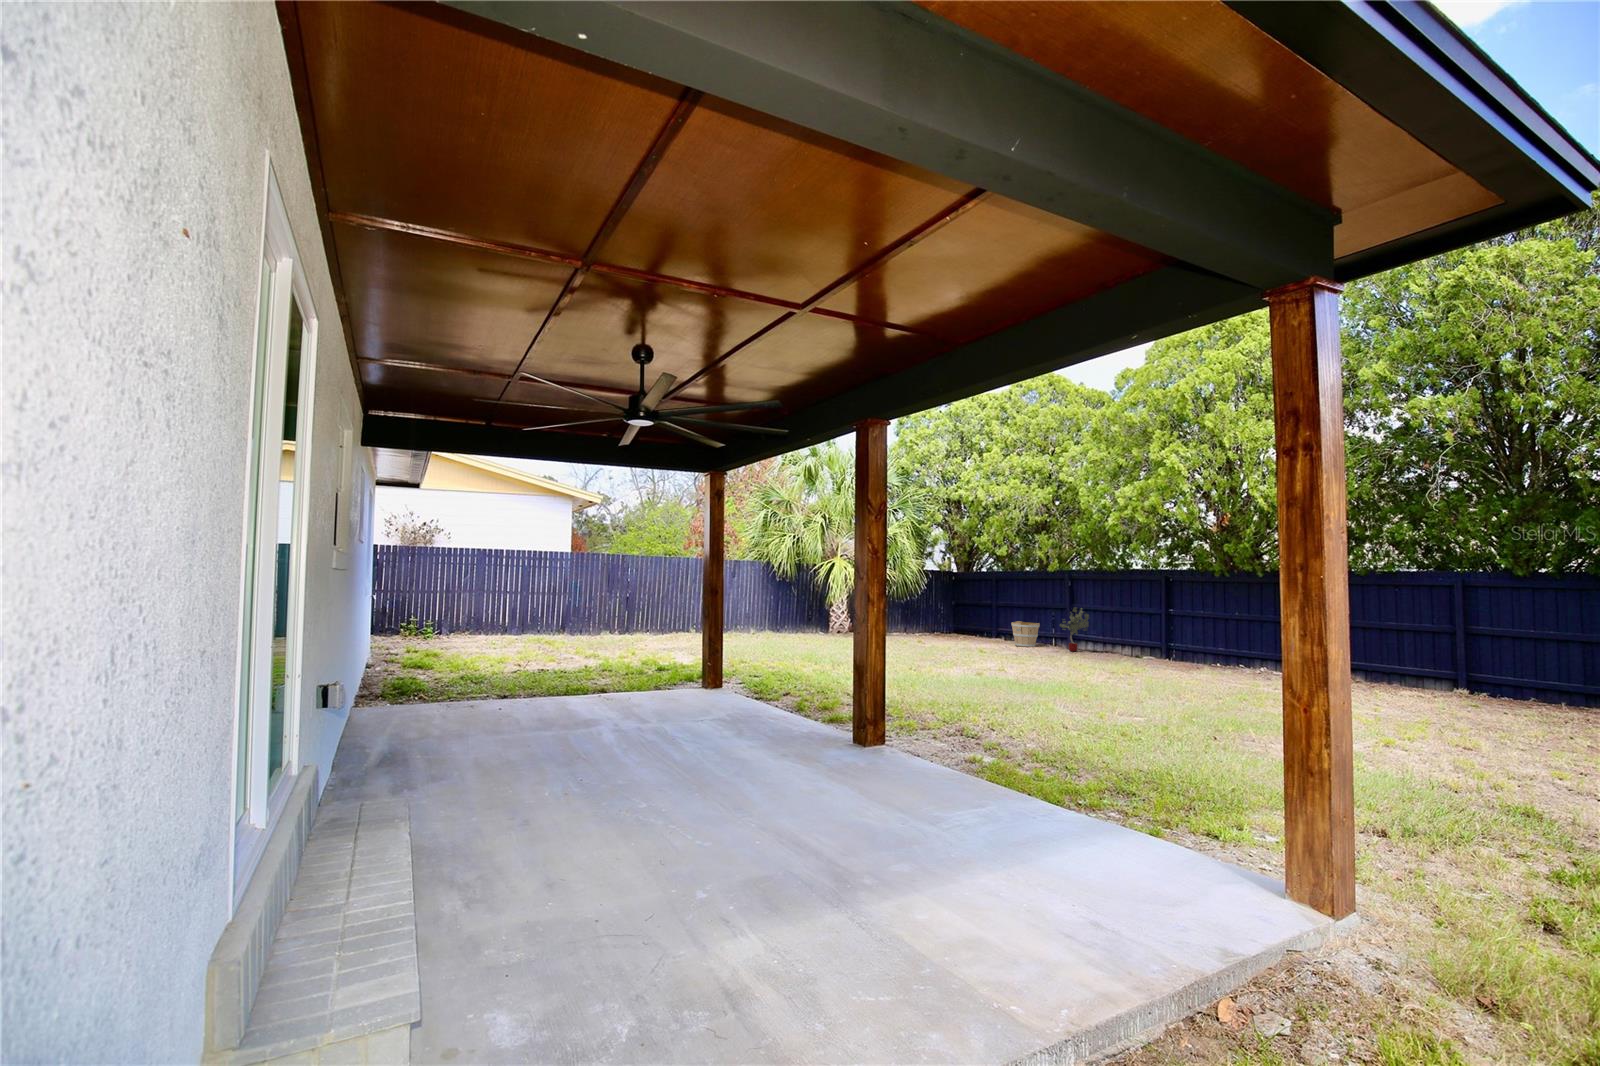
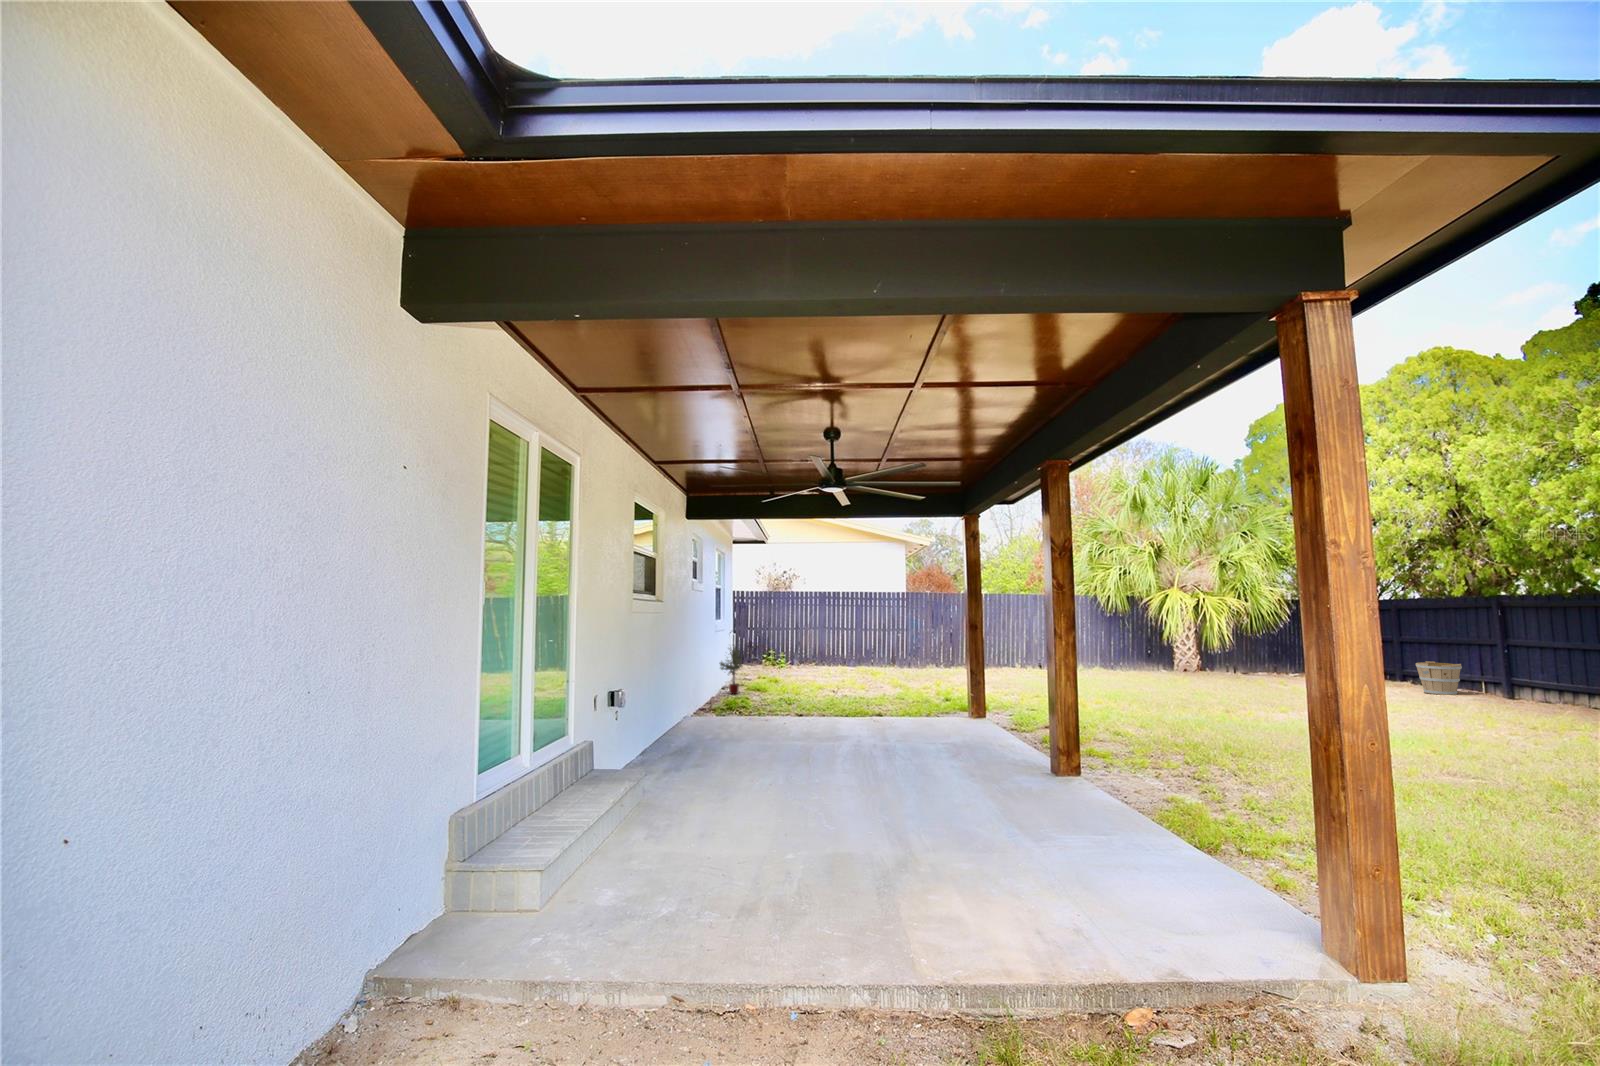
potted tree: present [1060,608,1089,652] -> present [720,646,742,694]

